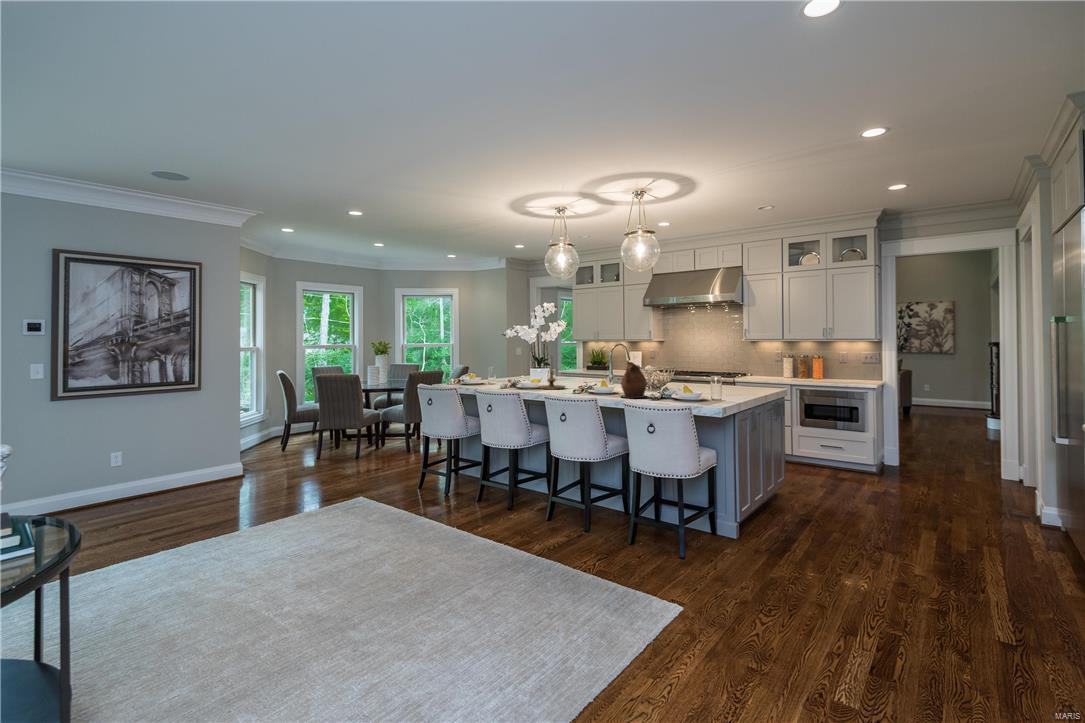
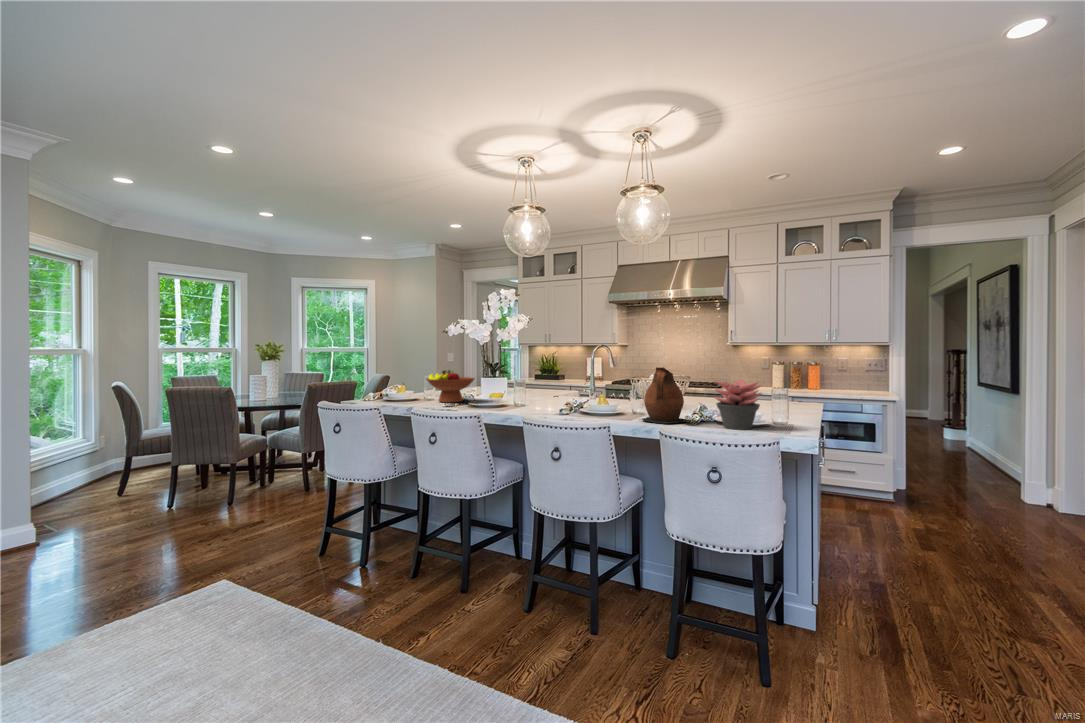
candle holder: present [538,356,565,389] -> none [500,359,542,408]
fruit bowl: none [488,363,523,386] -> present [426,370,475,402]
succulent plant: none [660,370,691,402] -> present [715,379,762,429]

